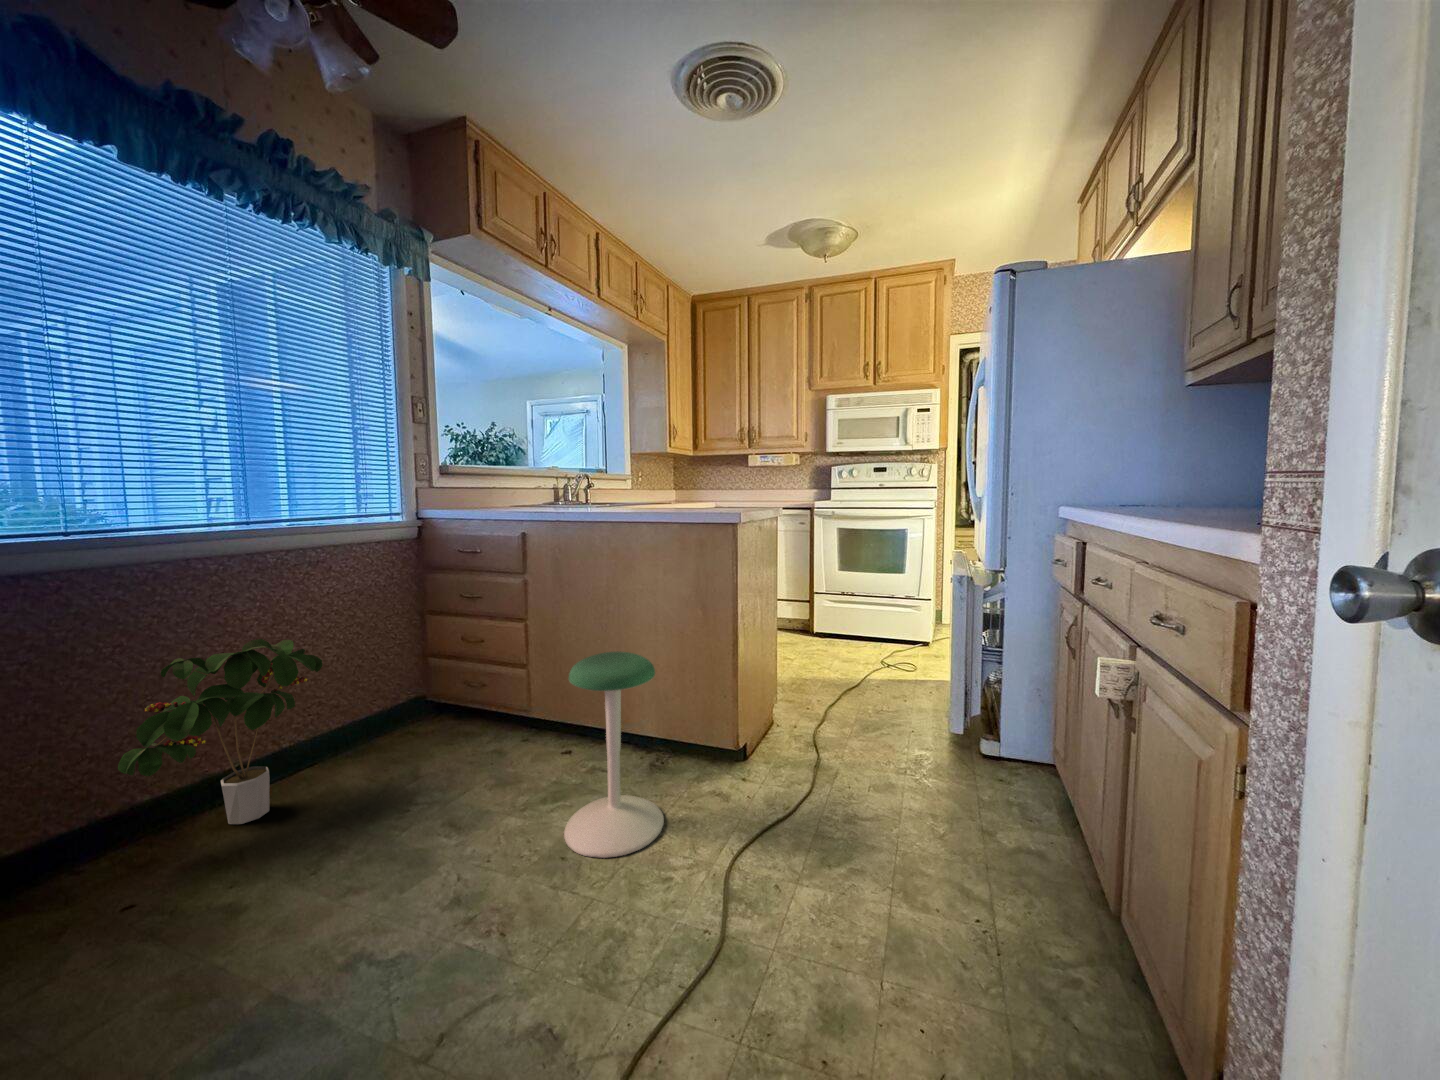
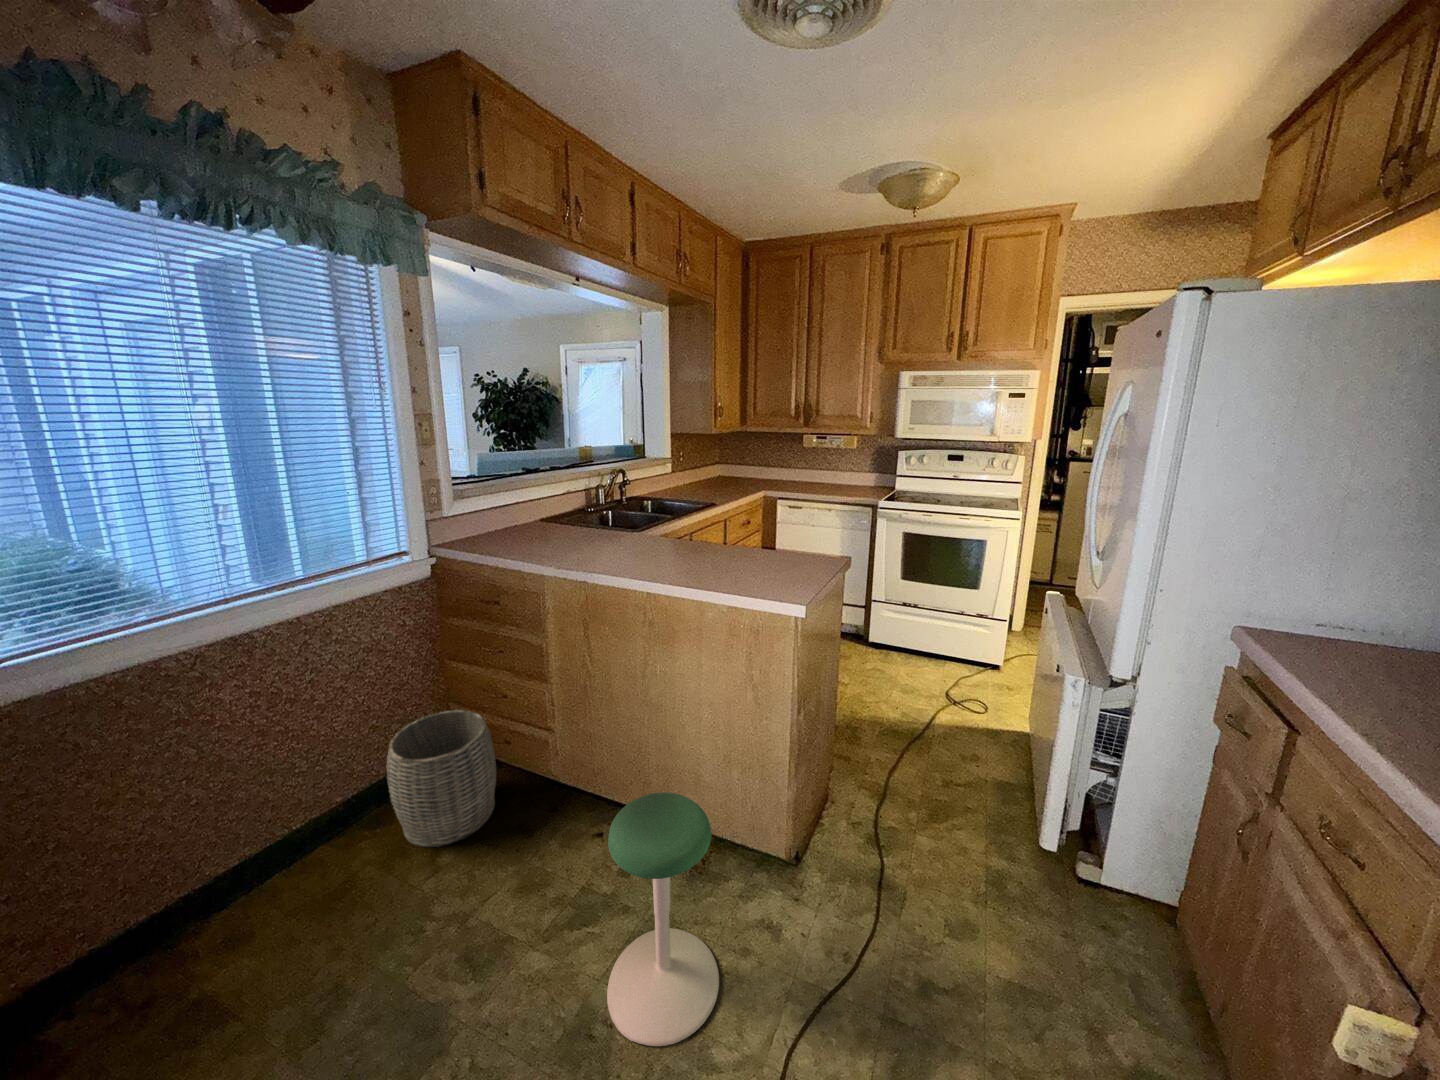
potted plant: present [118,639,322,824] -> none [112,737,337,948]
woven basket: none [364,650,463,763] -> present [387,710,496,847]

